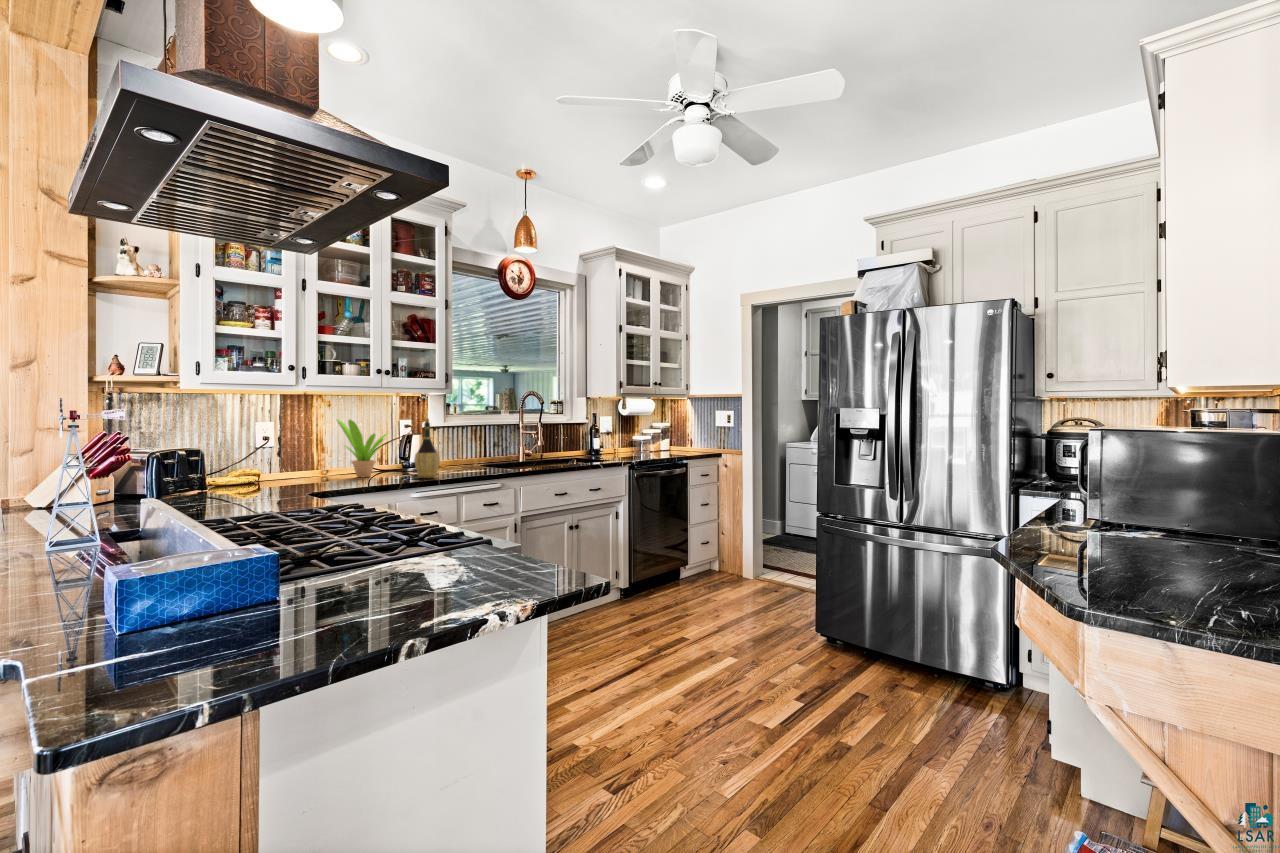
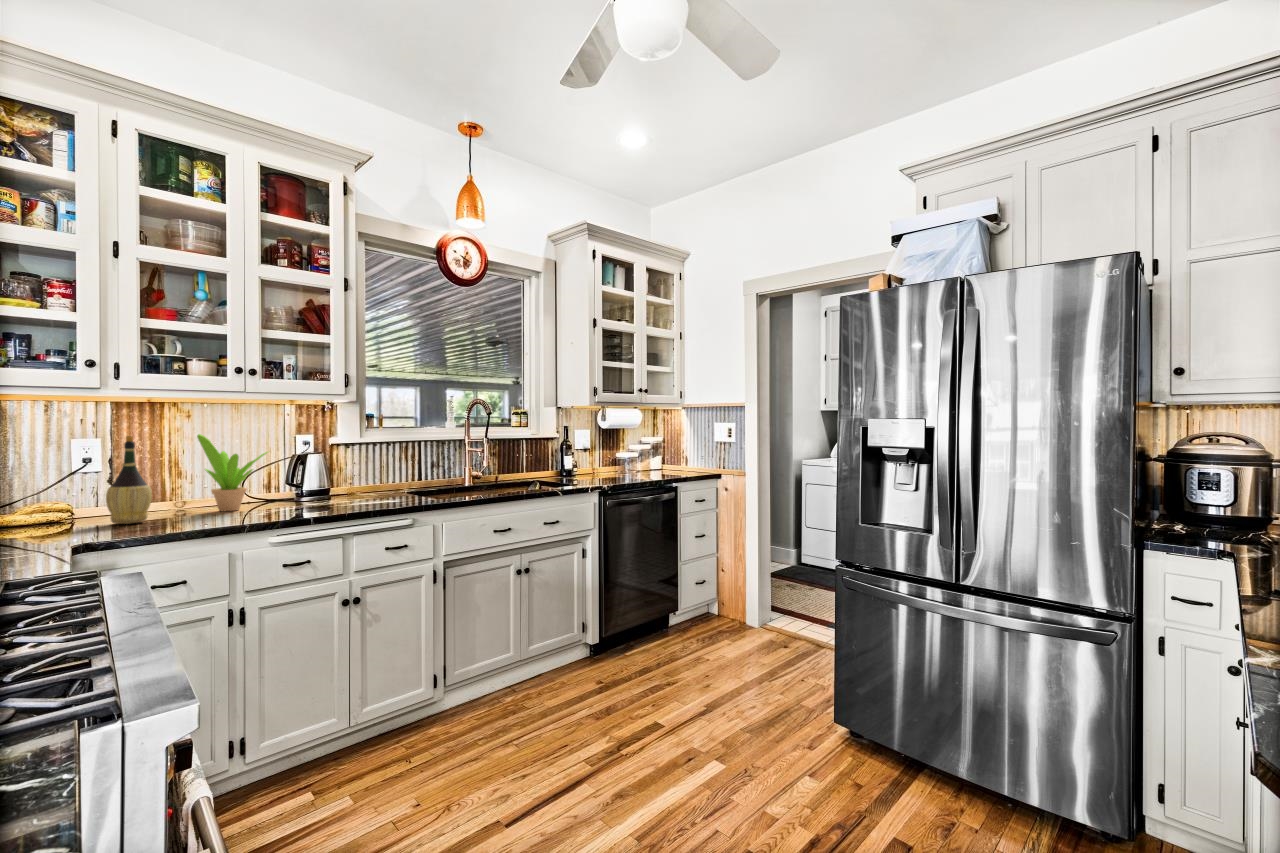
wine bottle: present [414,419,440,478] -> present [106,436,152,524]

